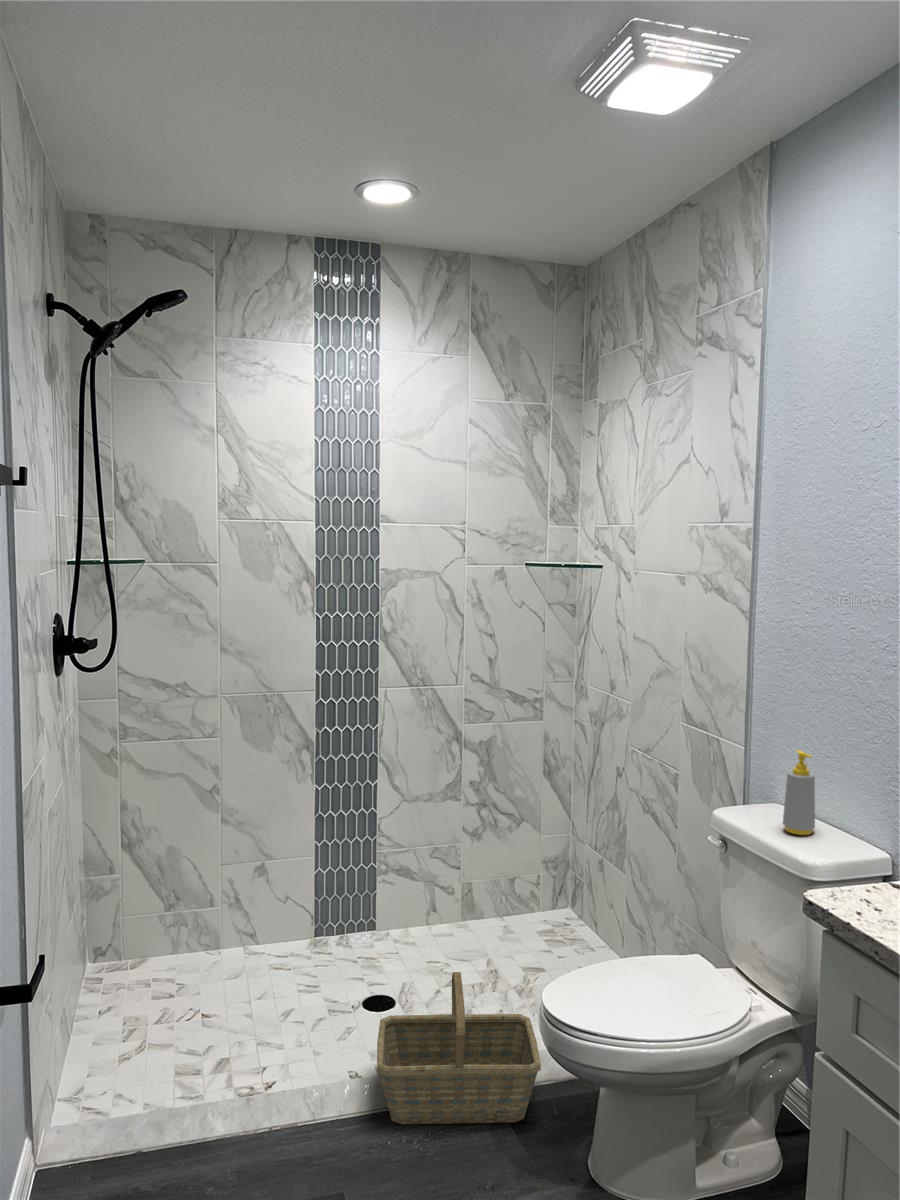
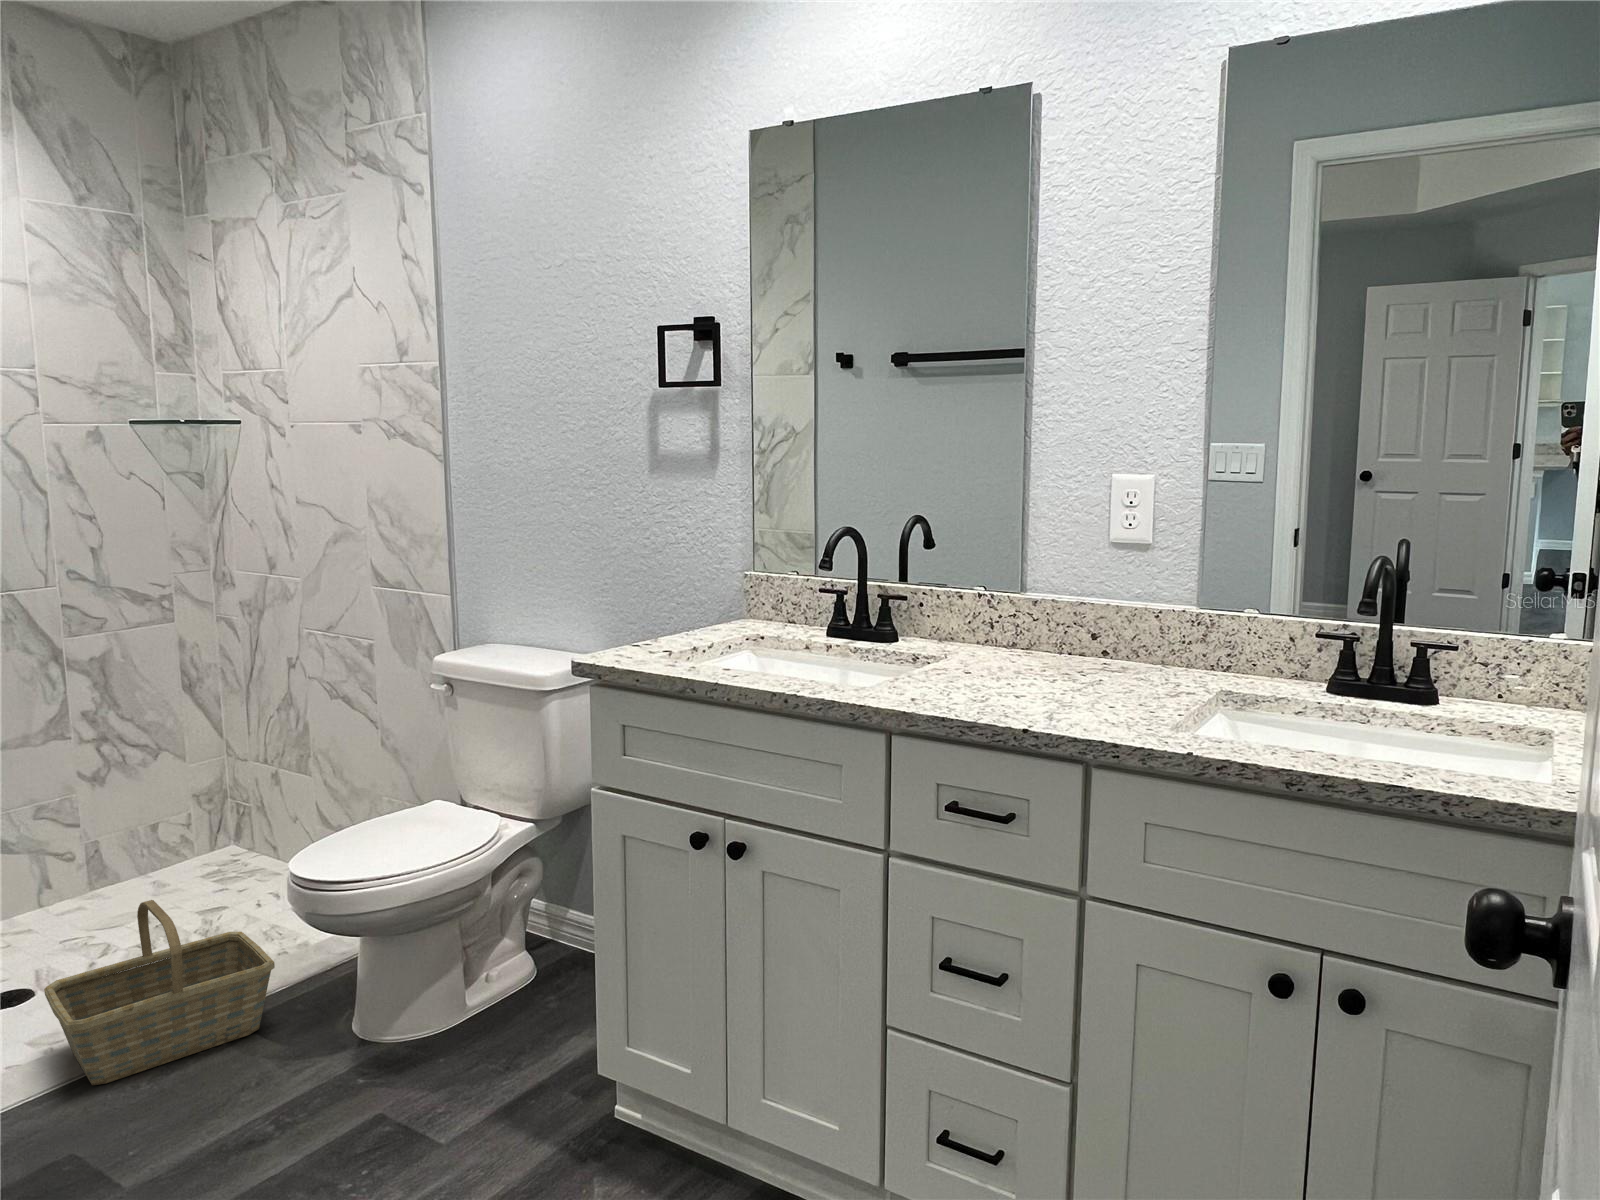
soap bottle: present [783,750,815,835] -> none [503,580,533,659]

